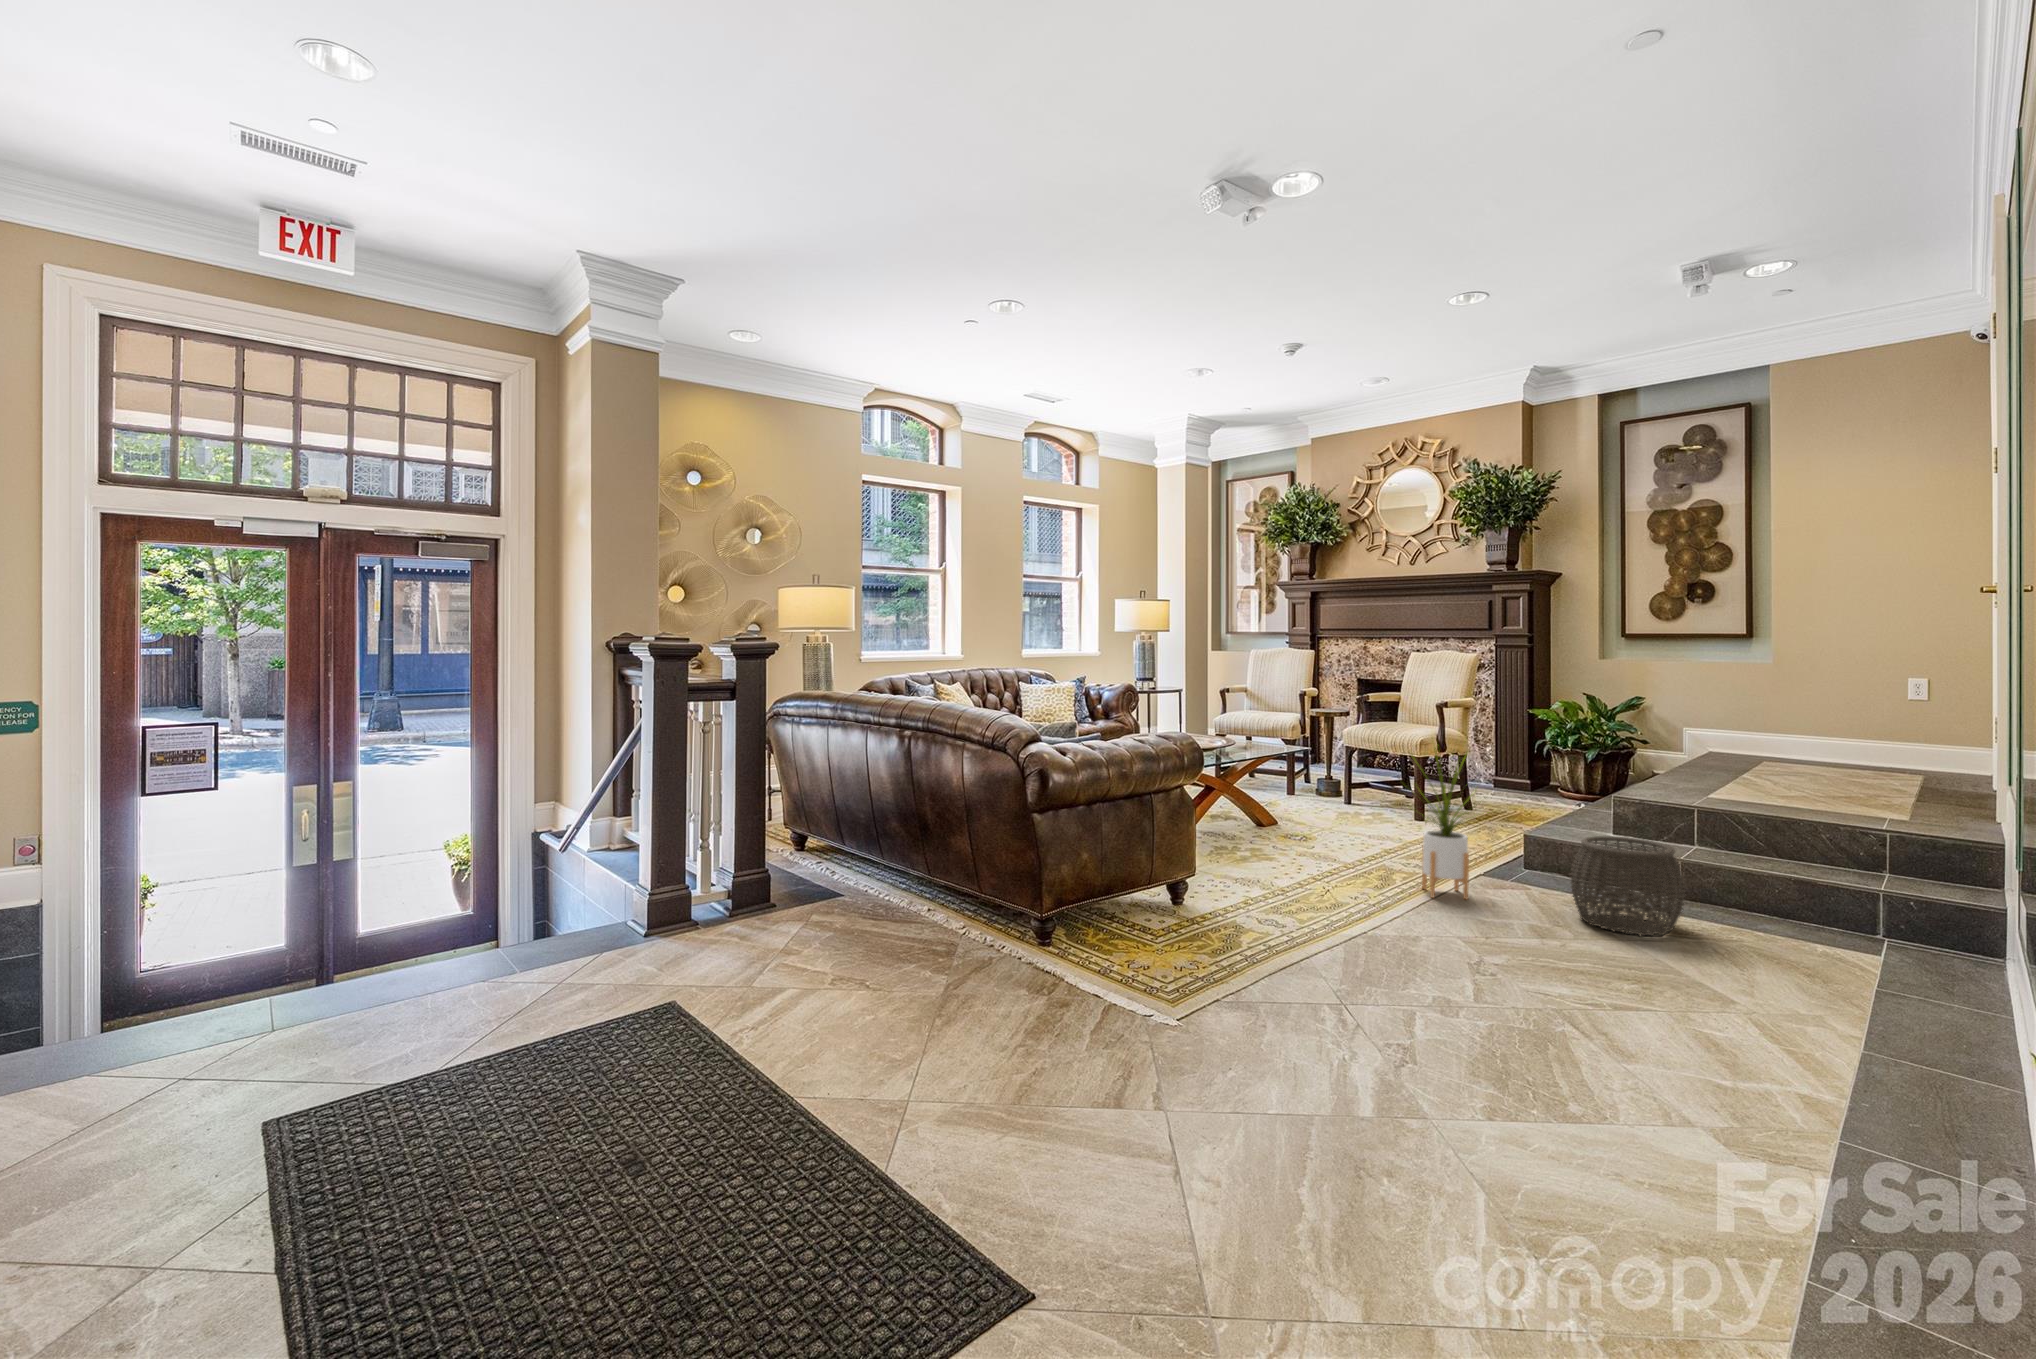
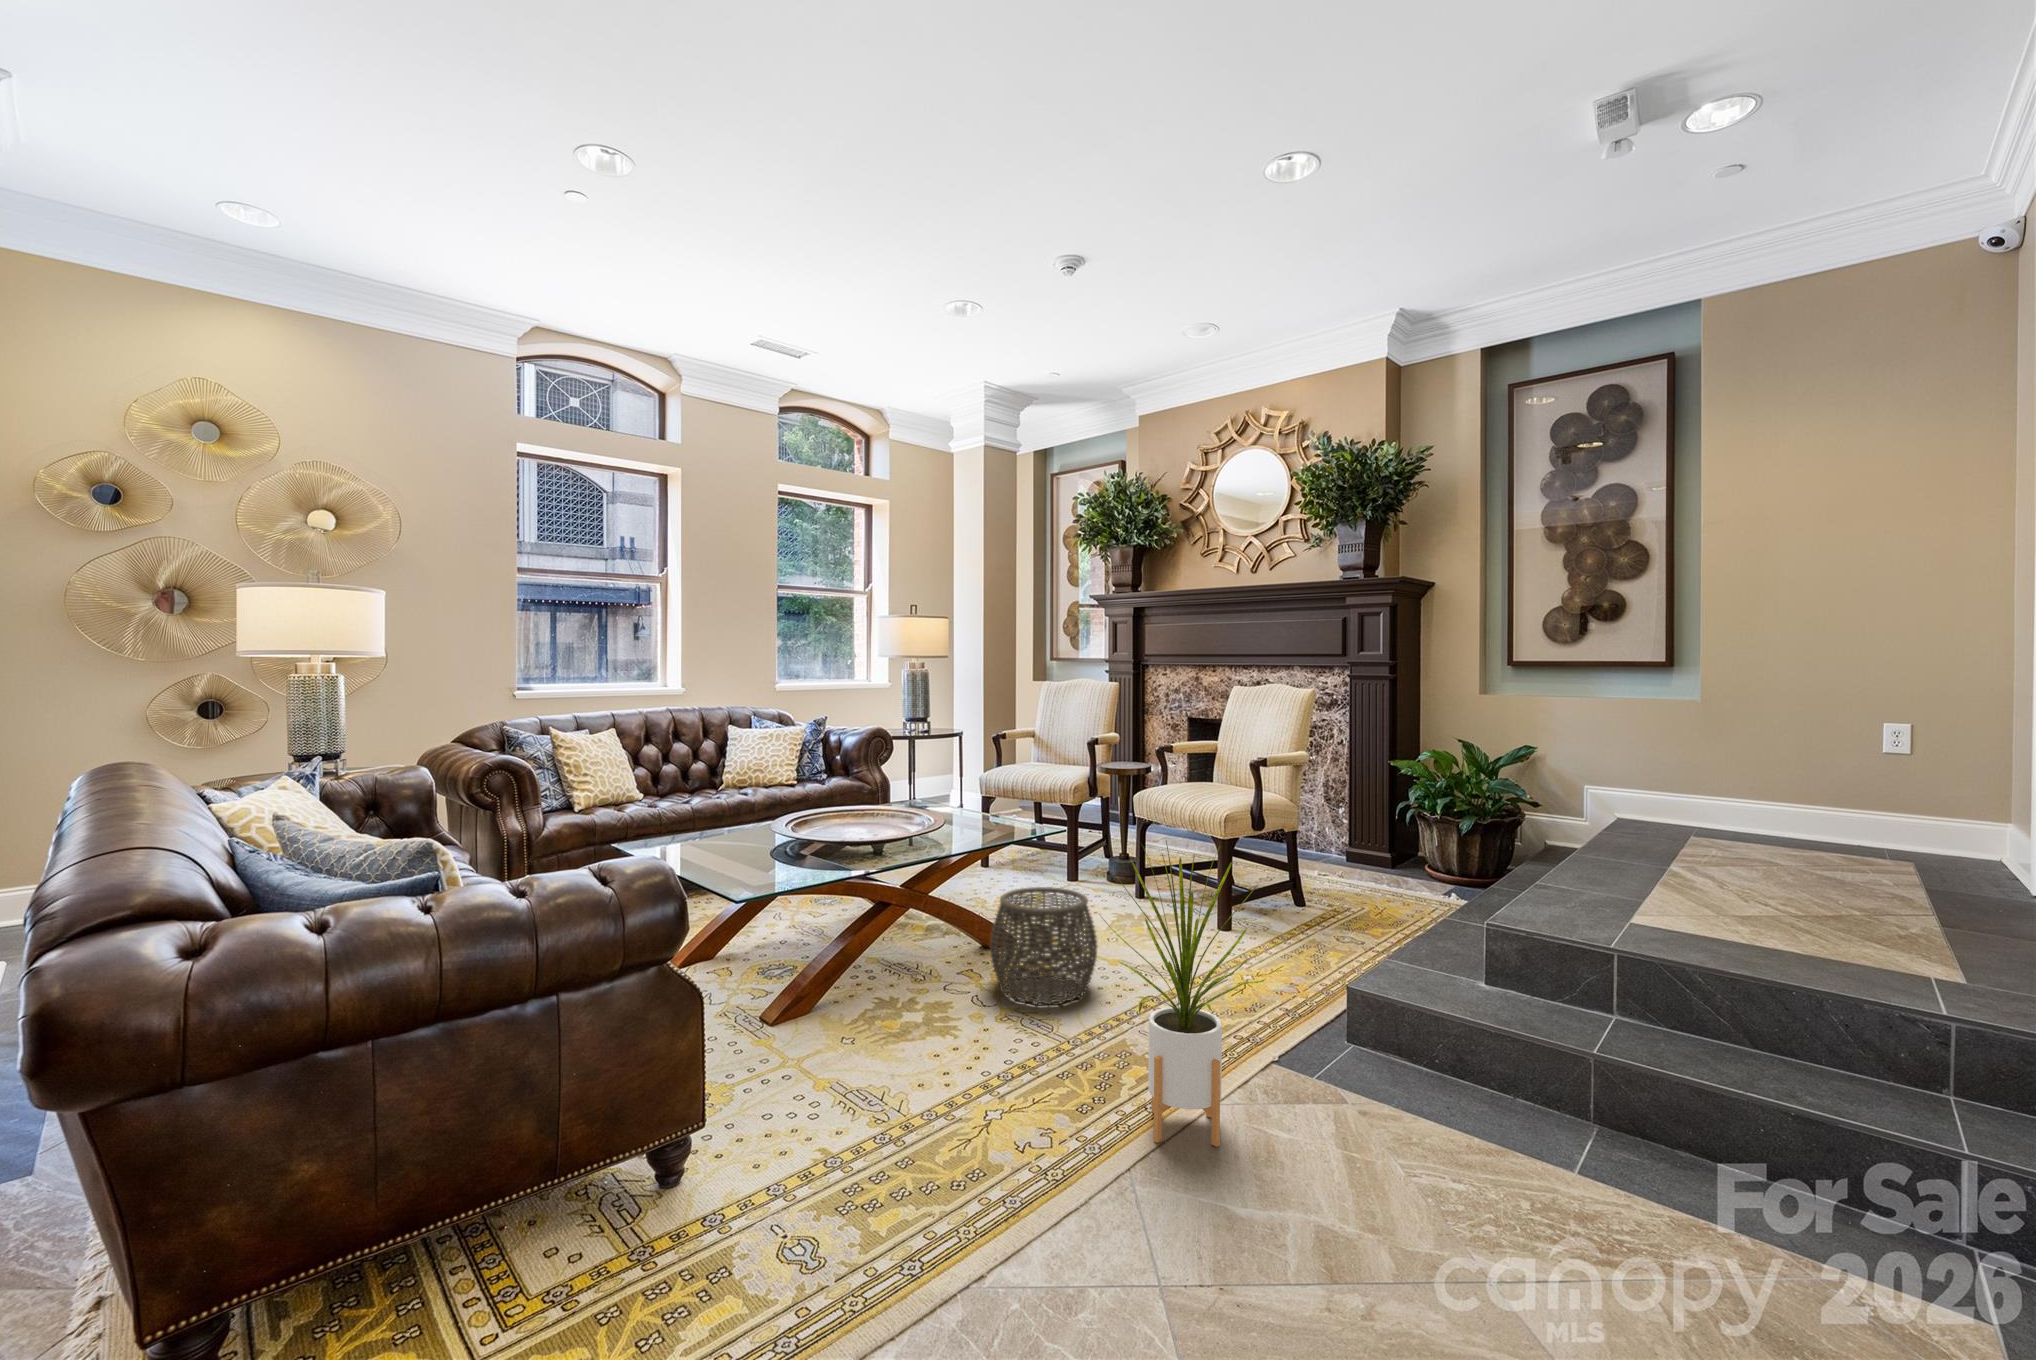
woven basket: present [1571,836,1685,936] -> present [990,887,1097,1004]

